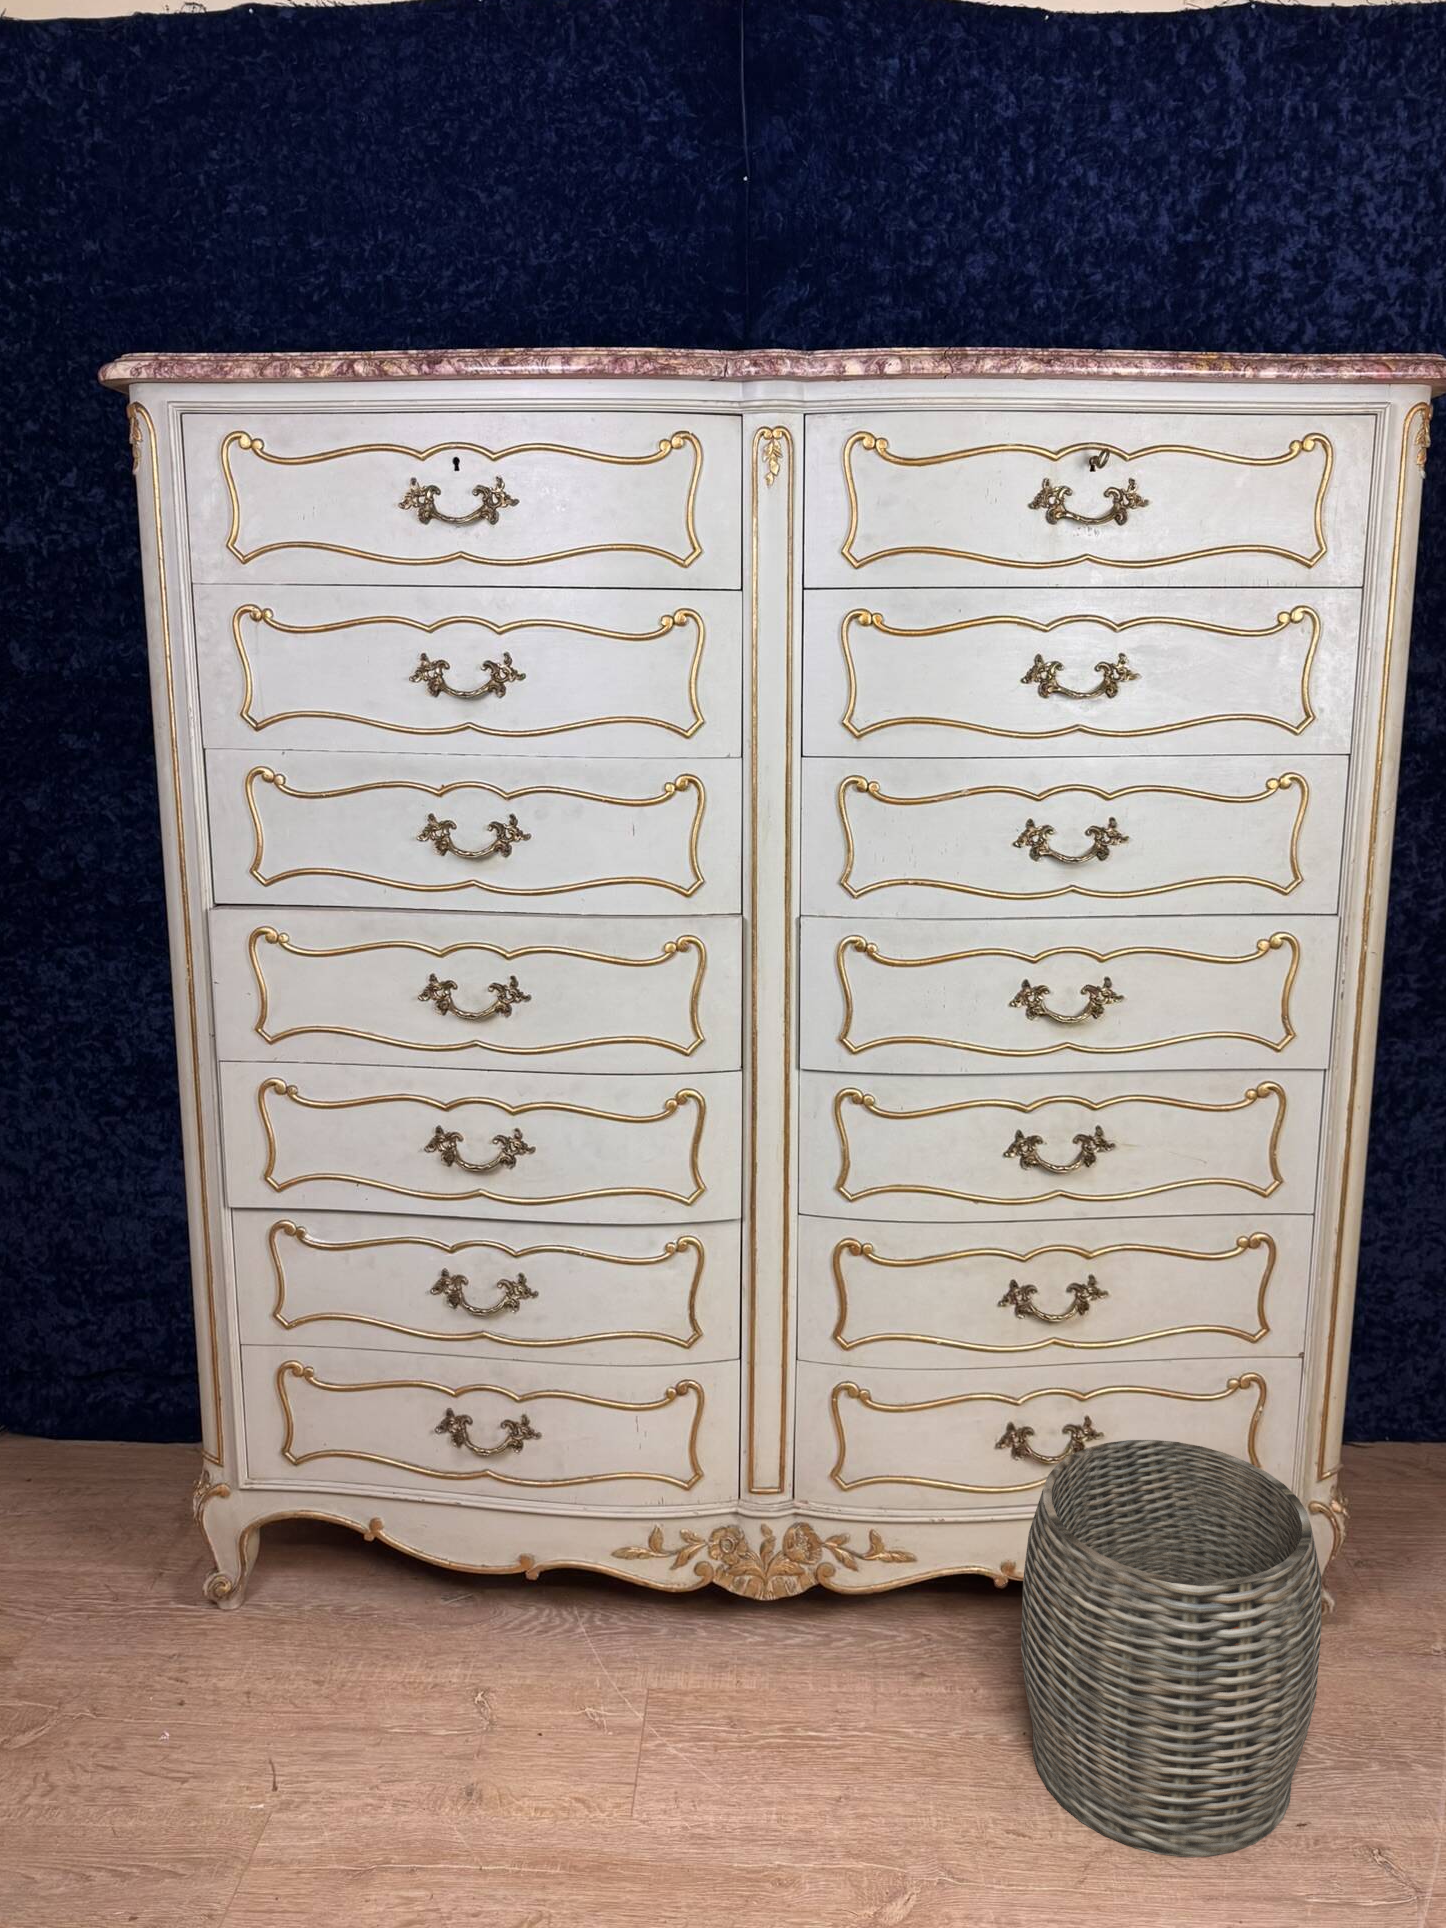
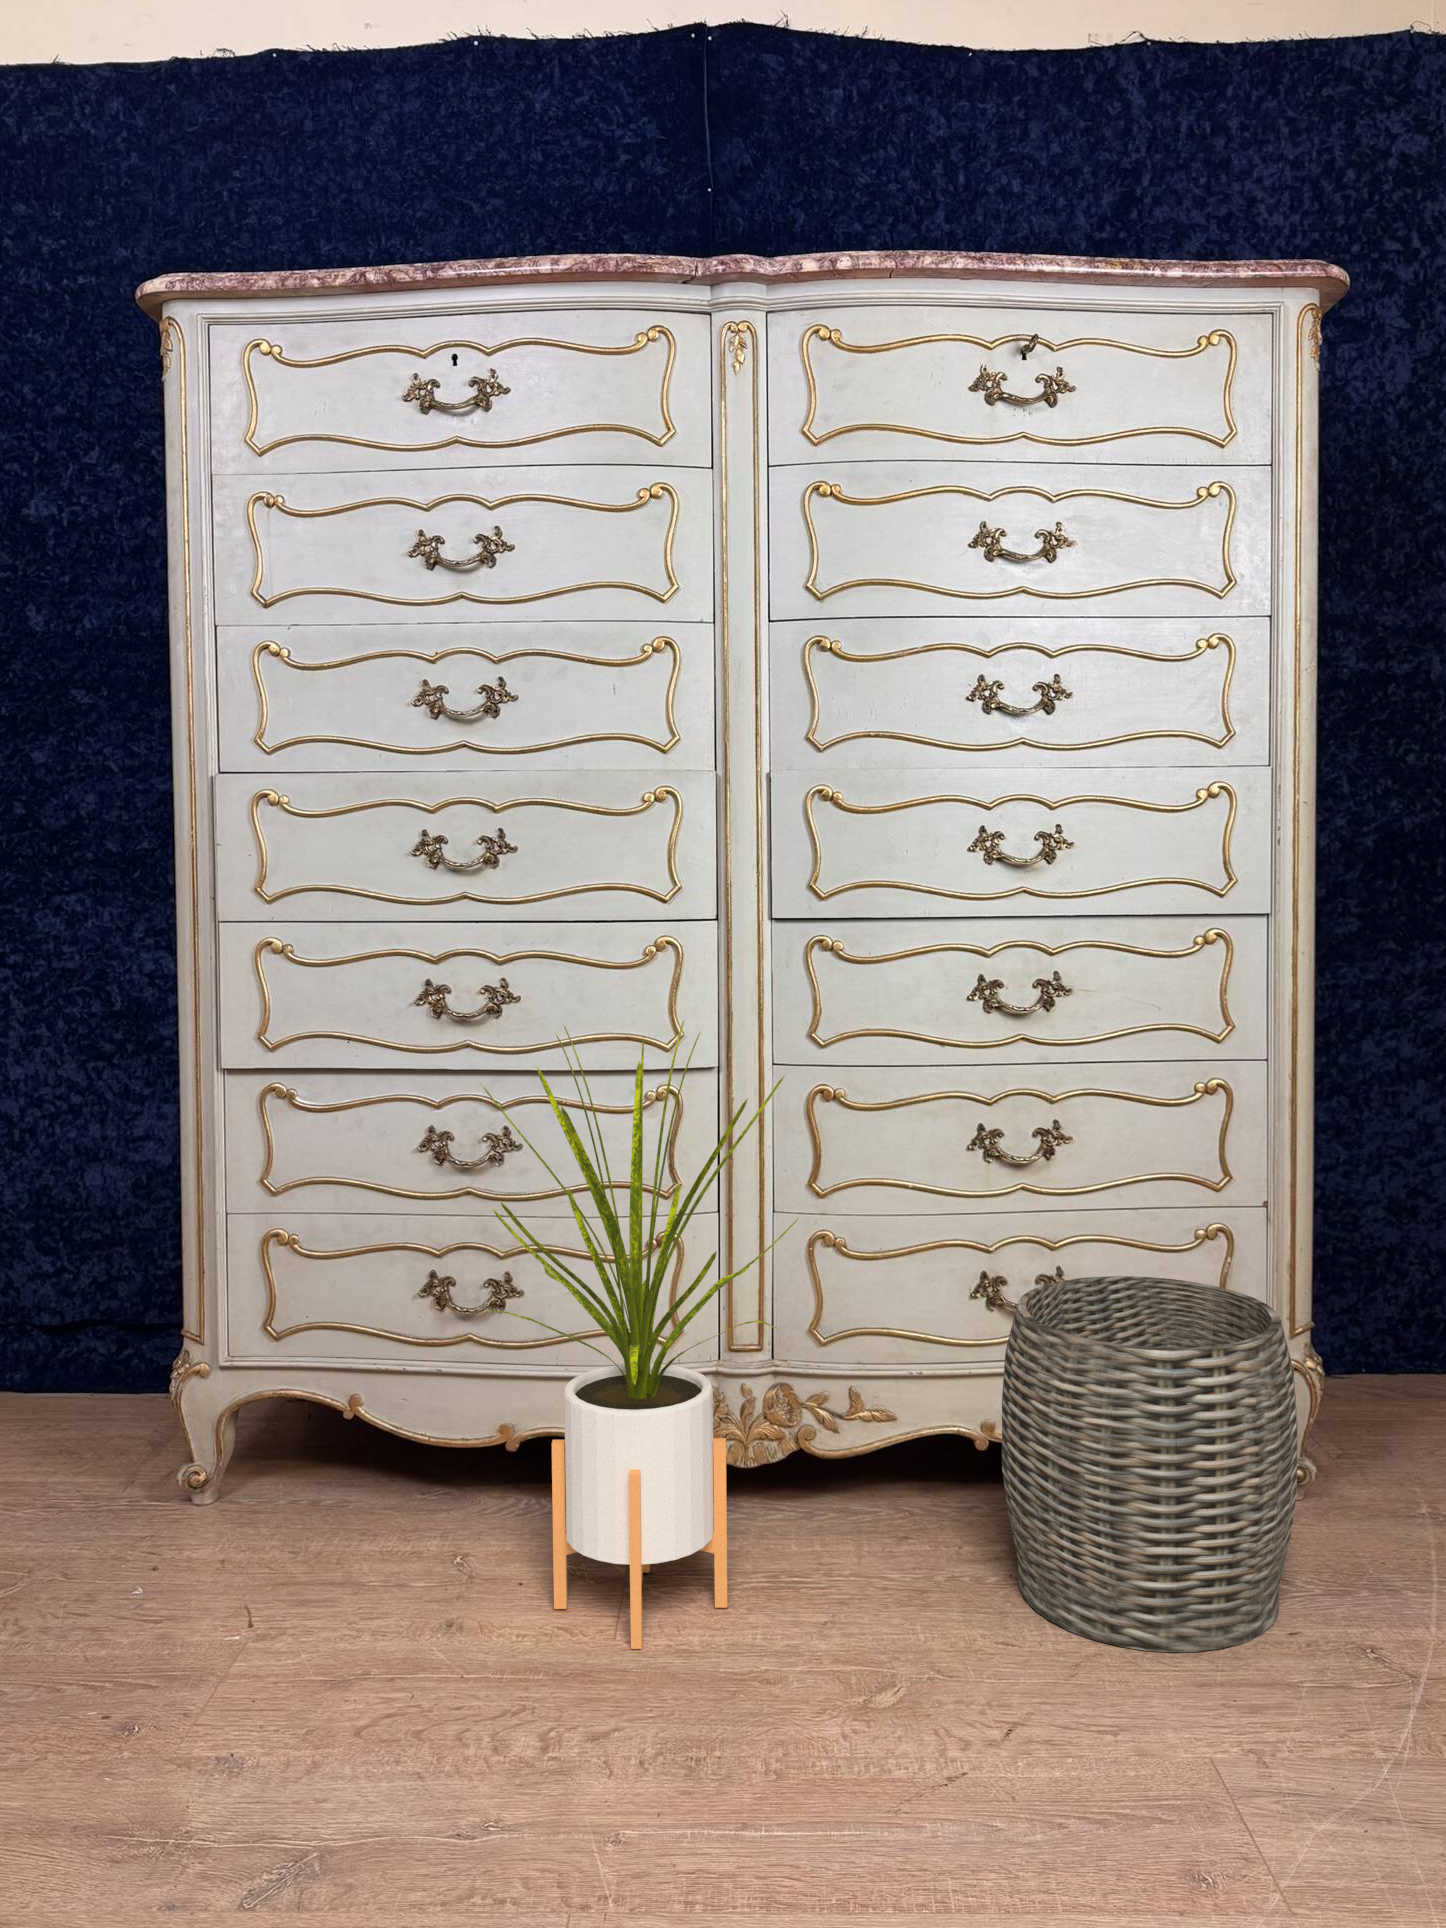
house plant: none [492,1211,823,1838] -> present [481,1020,800,1649]

